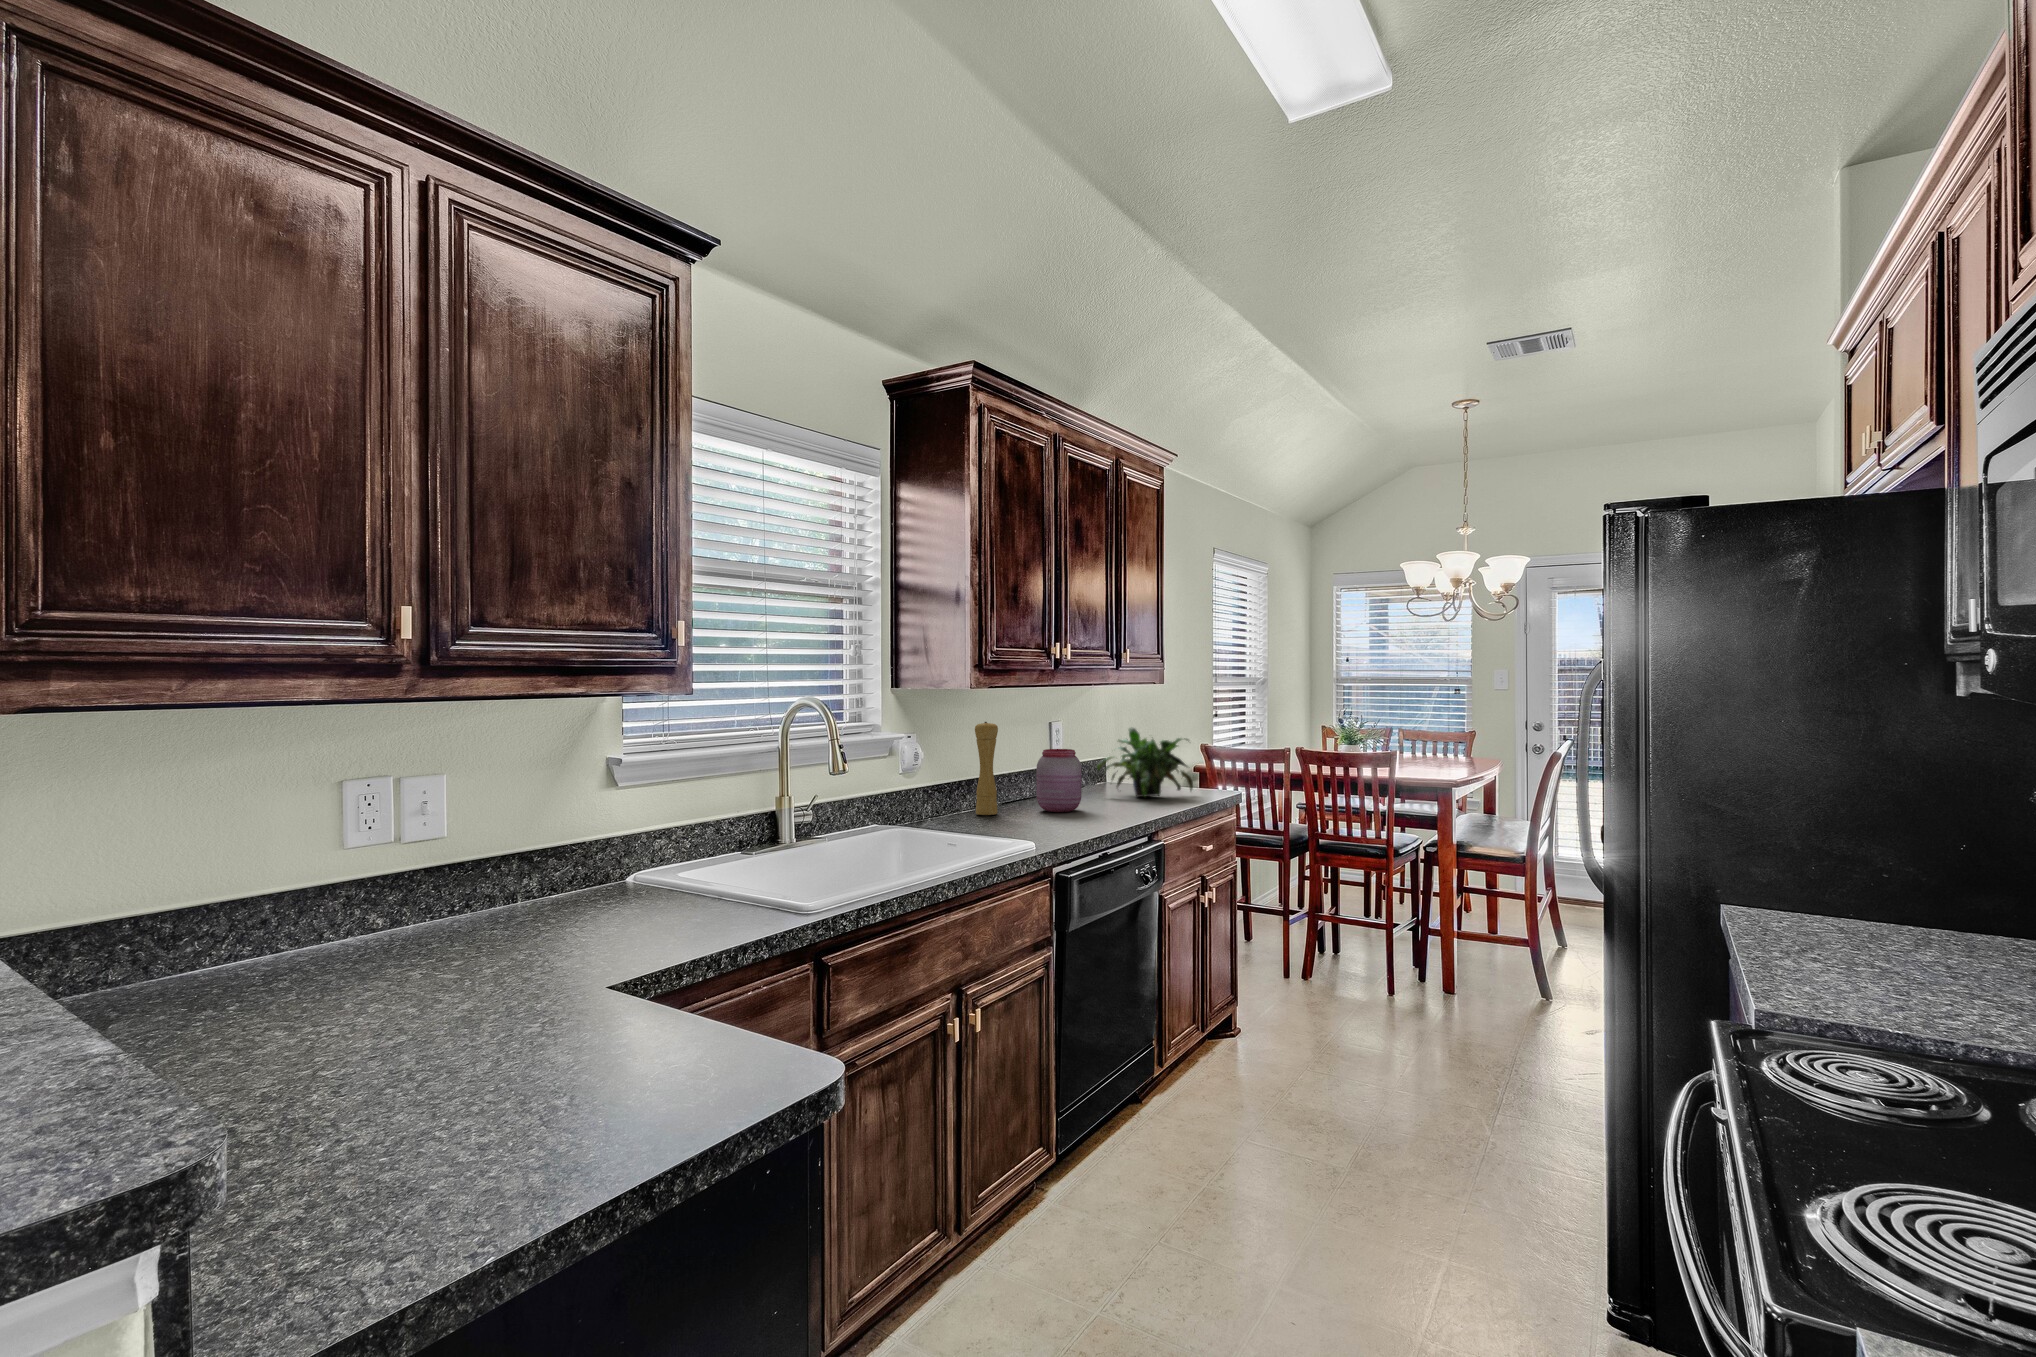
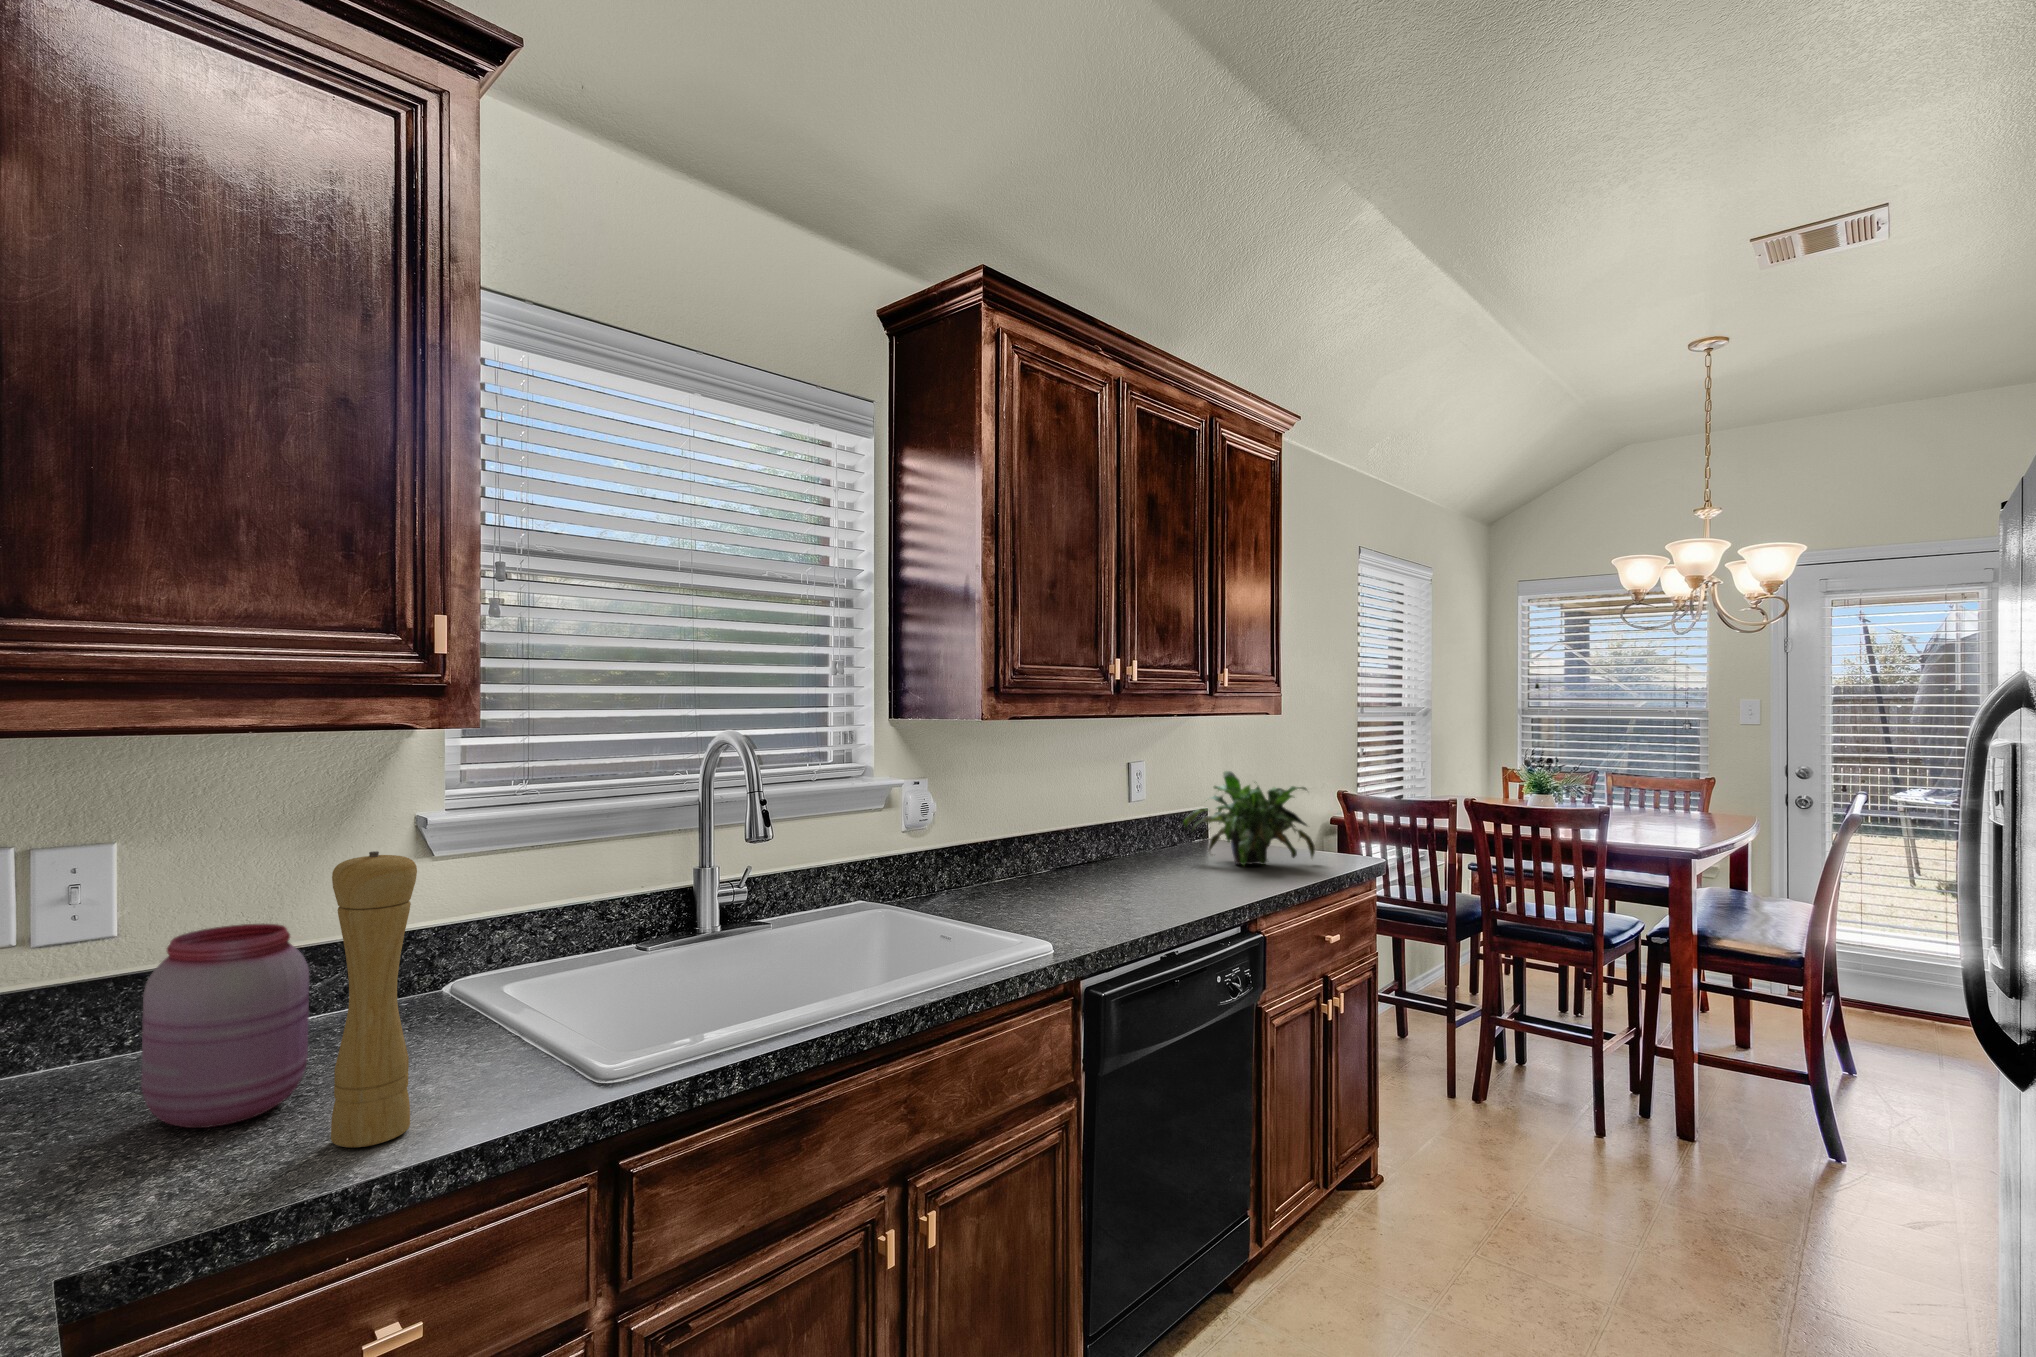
pepper mill: present [975,722,998,815] -> present [331,851,417,1148]
jar: present [1036,749,1081,812] -> present [141,924,309,1128]

